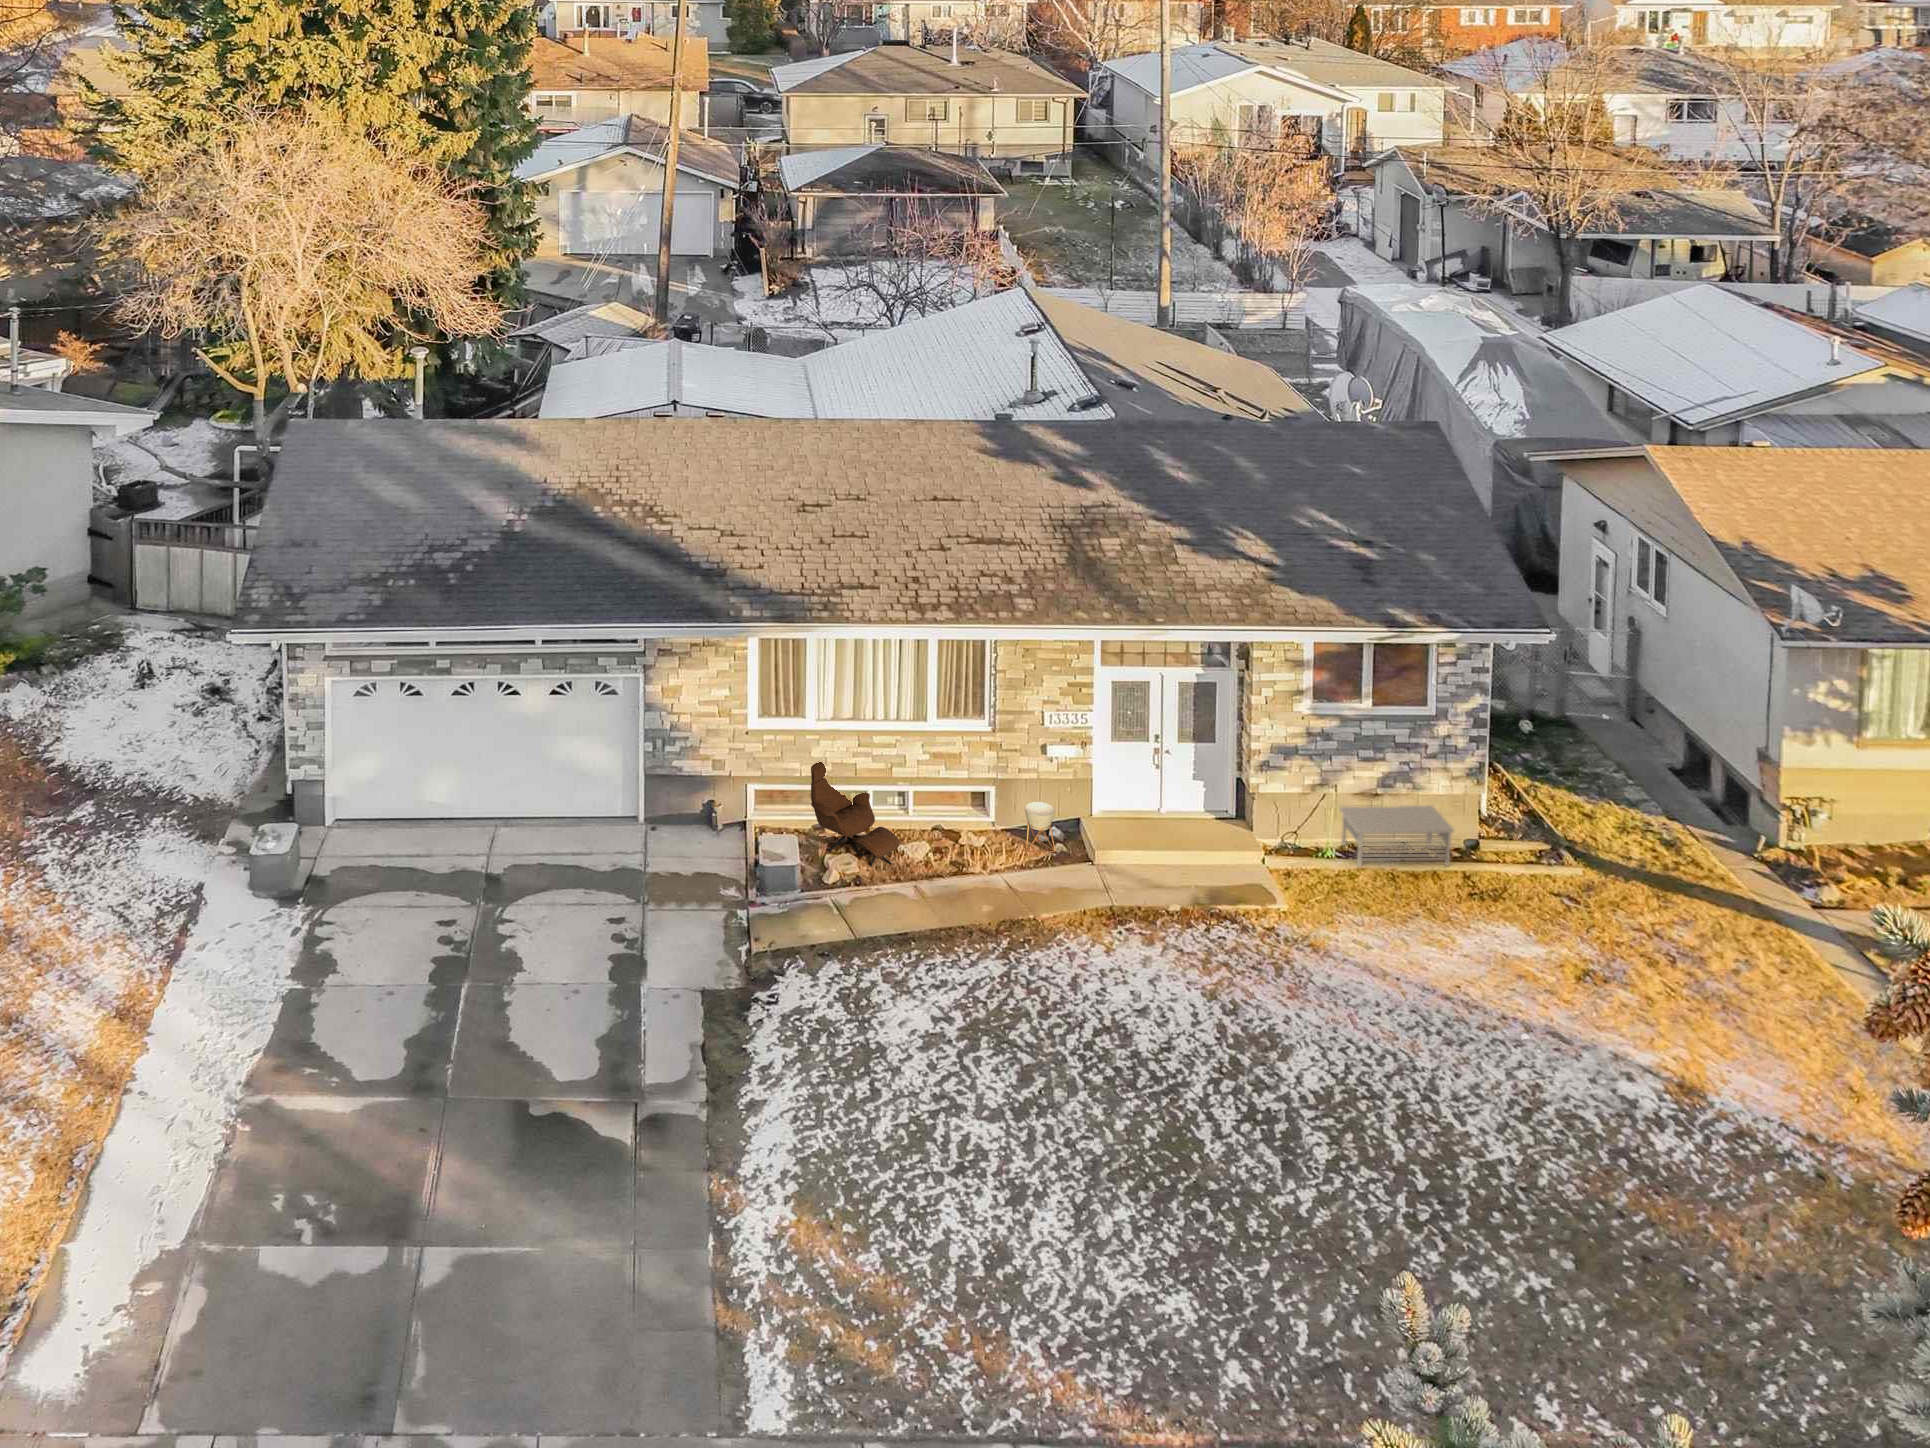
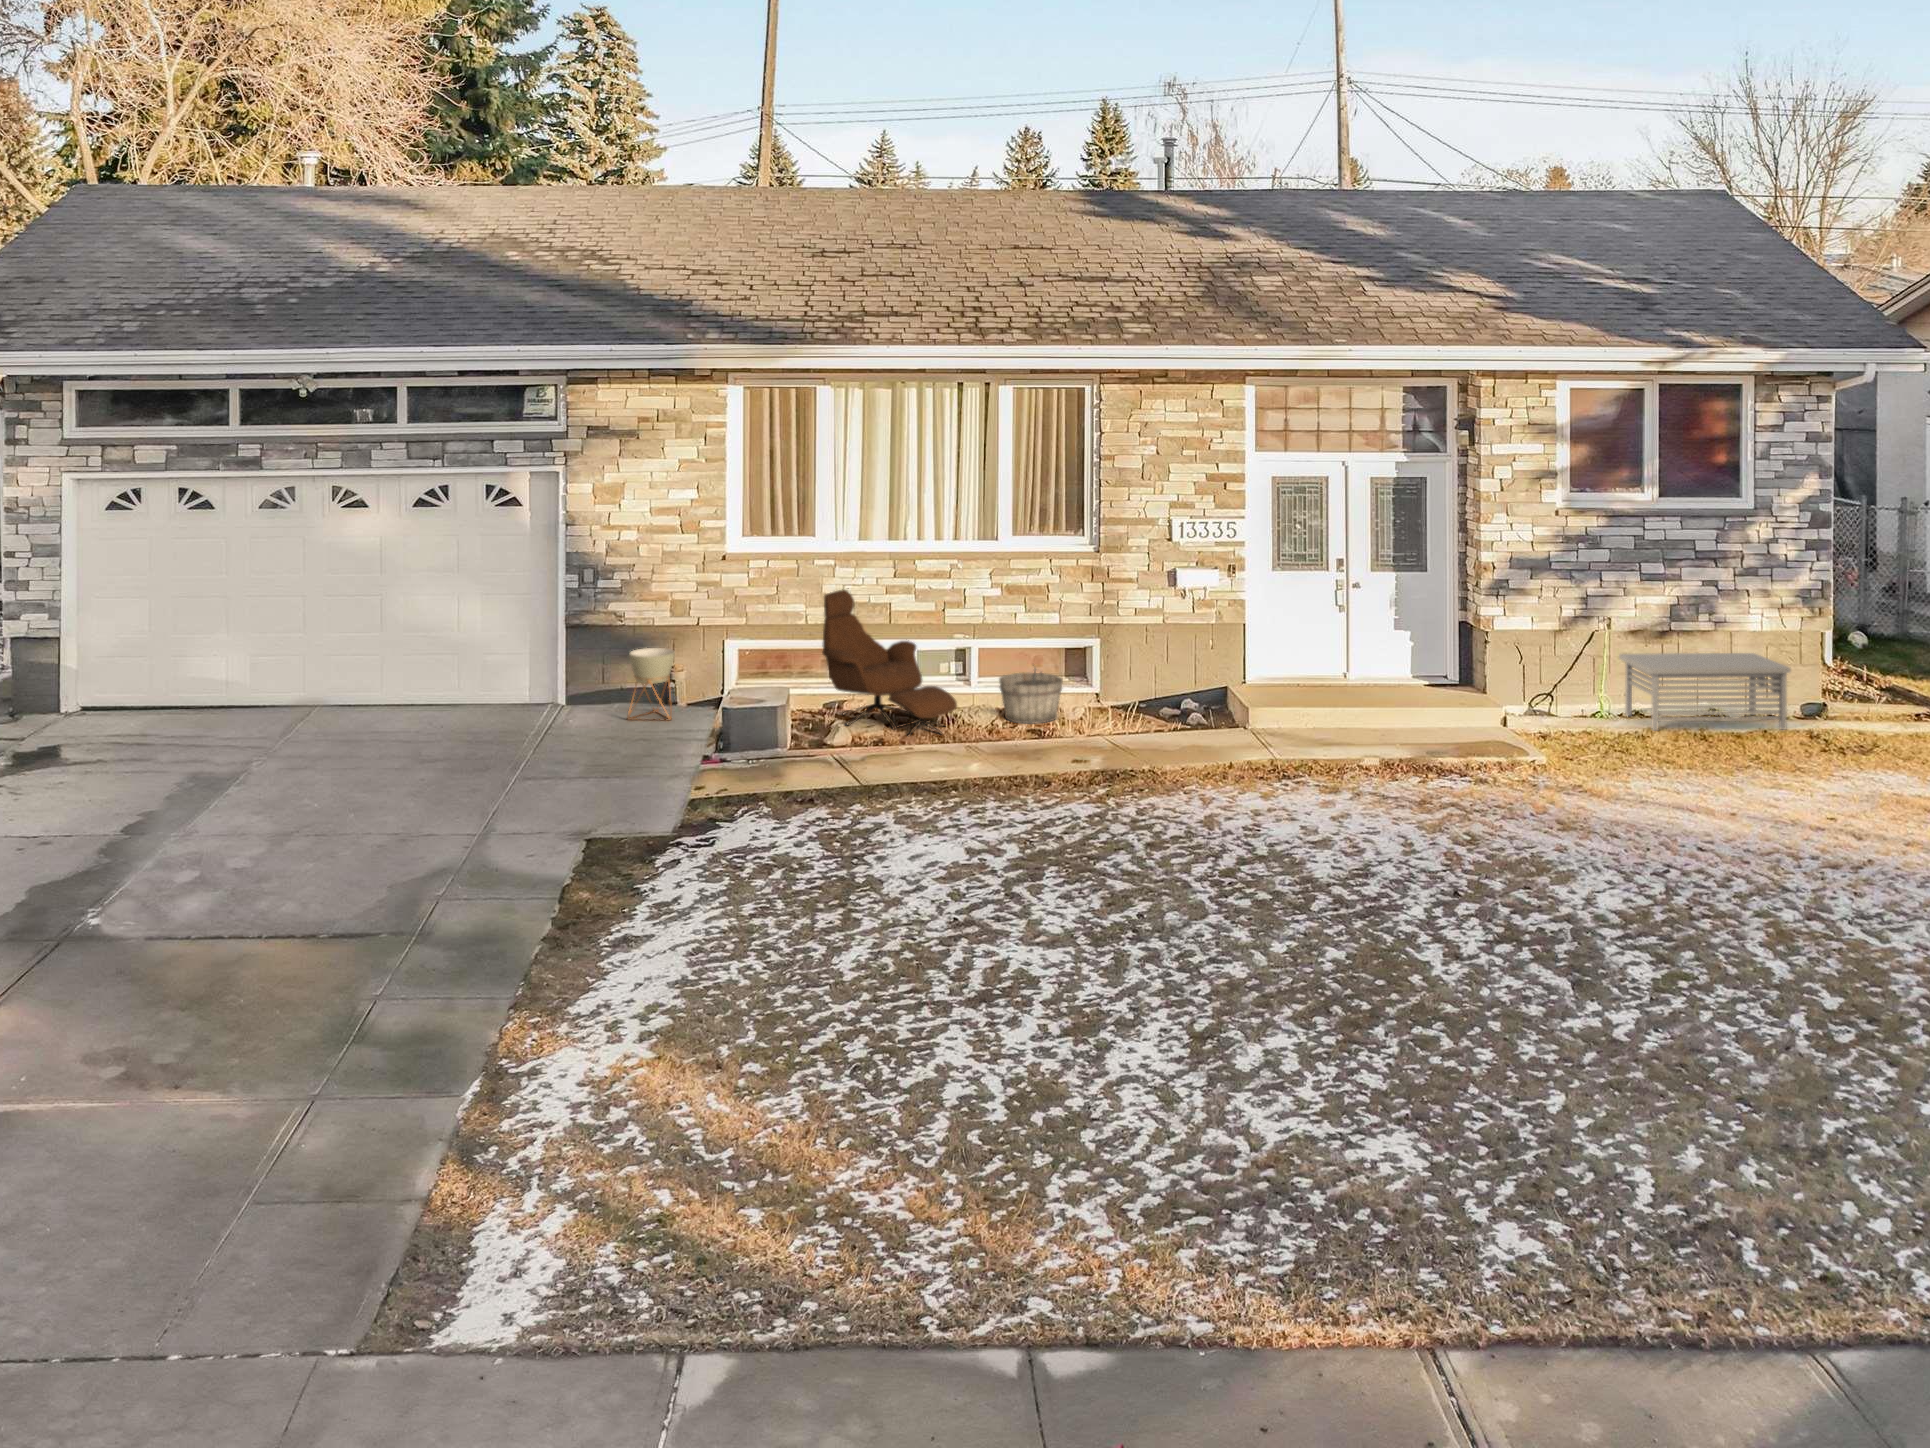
planter: present [1025,802,1055,852] -> present [627,648,675,721]
wooden bucket: none [924,809,966,850] -> present [999,669,1063,724]

